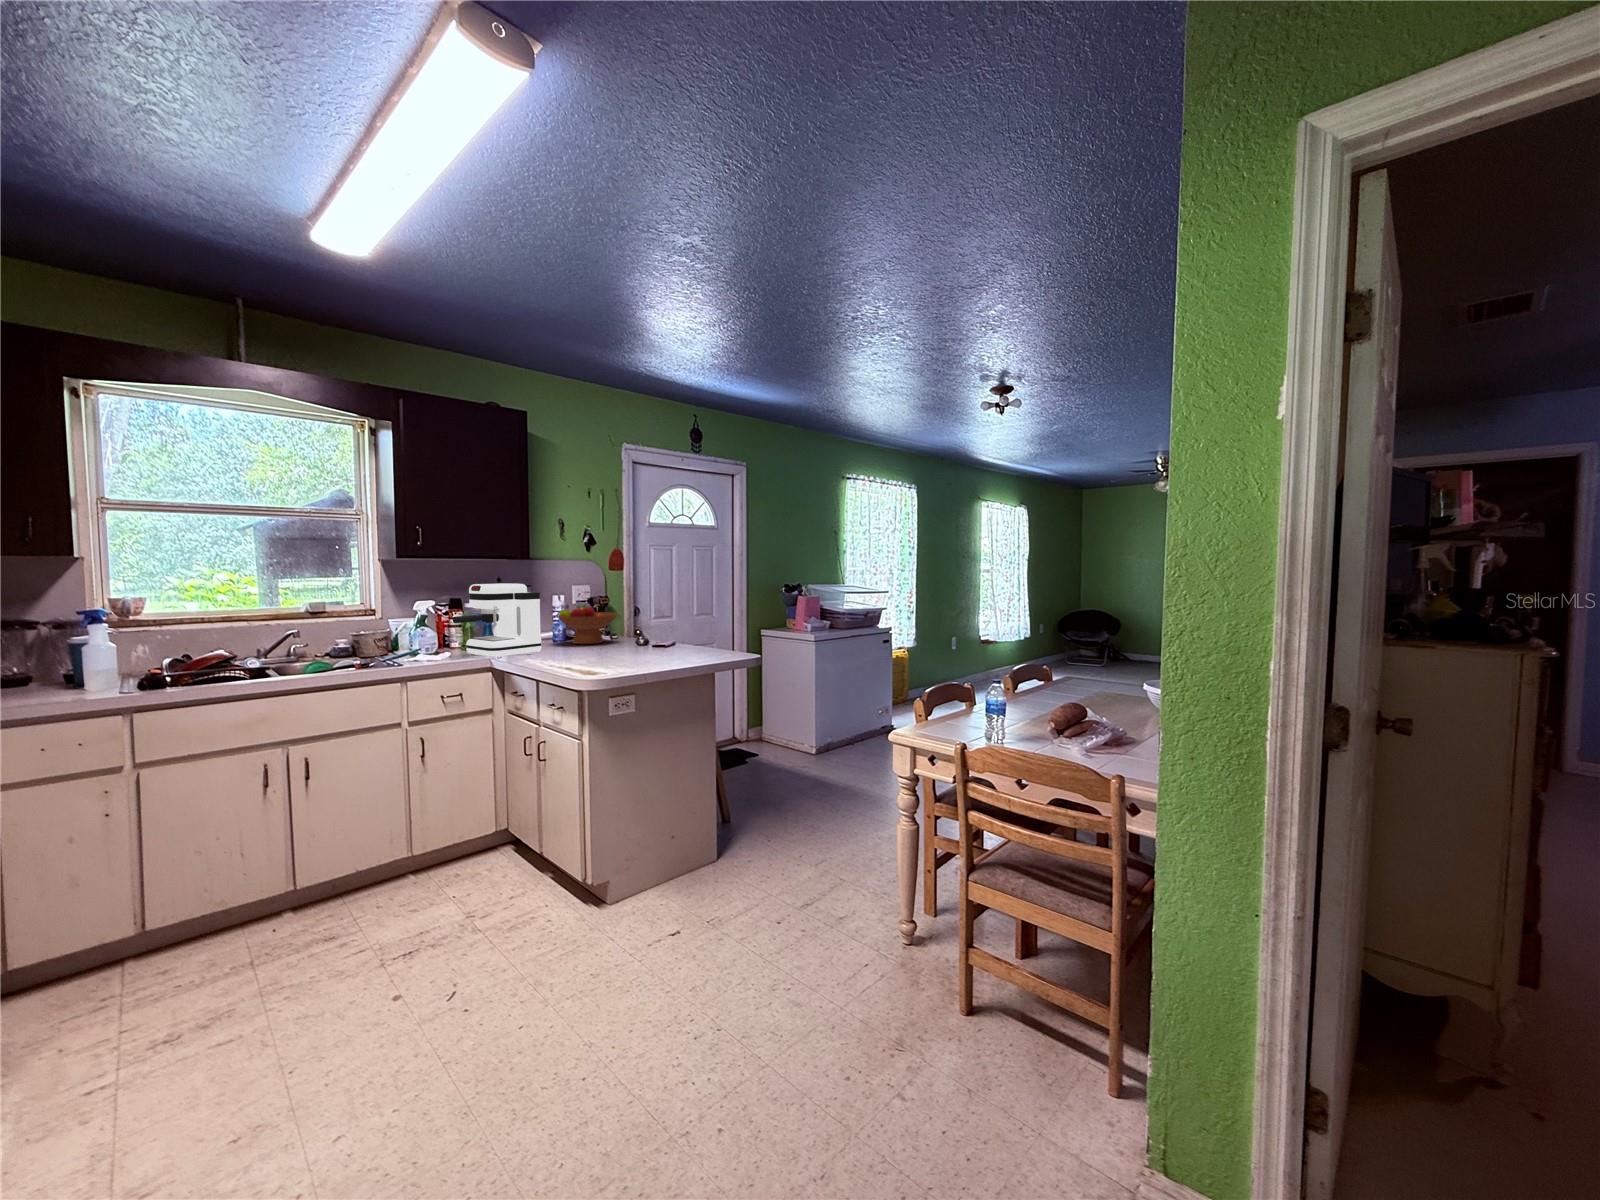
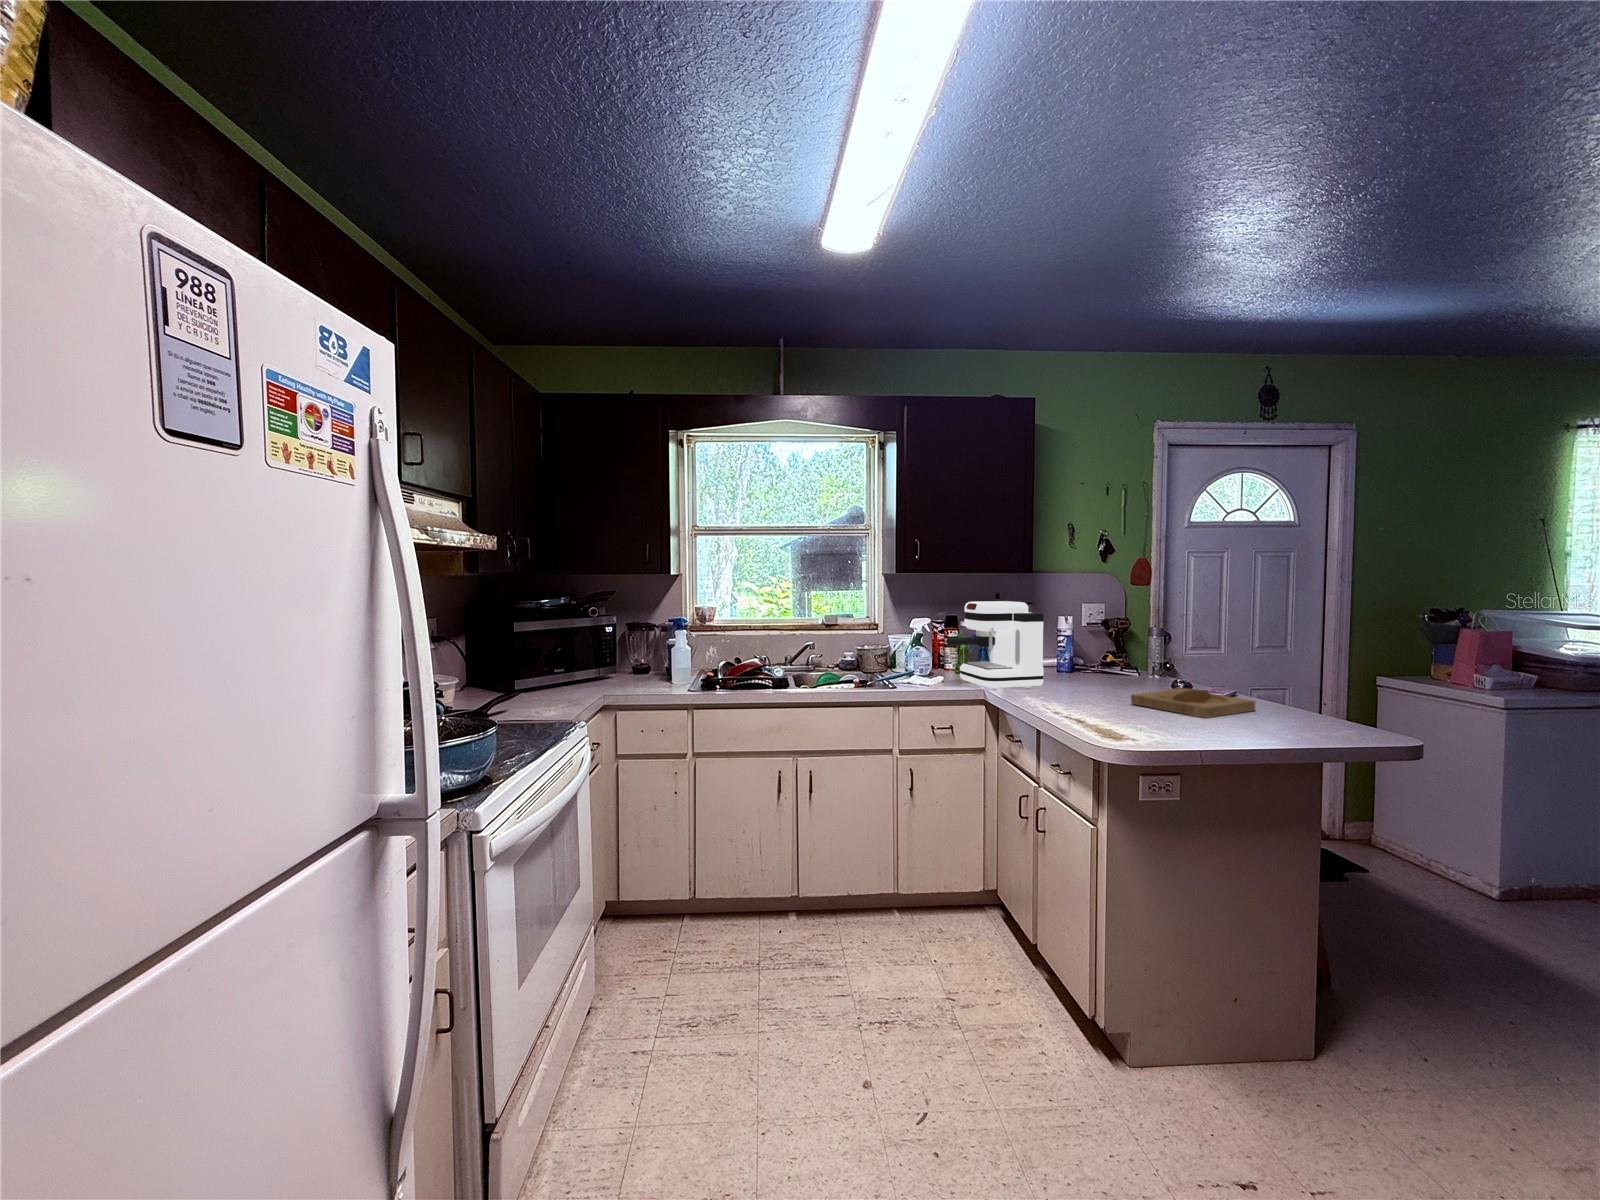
fruit bowl: present [557,605,617,644] -> none [1062,628,1145,680]
tray: none [607,641,684,659] -> present [1131,689,1255,718]

